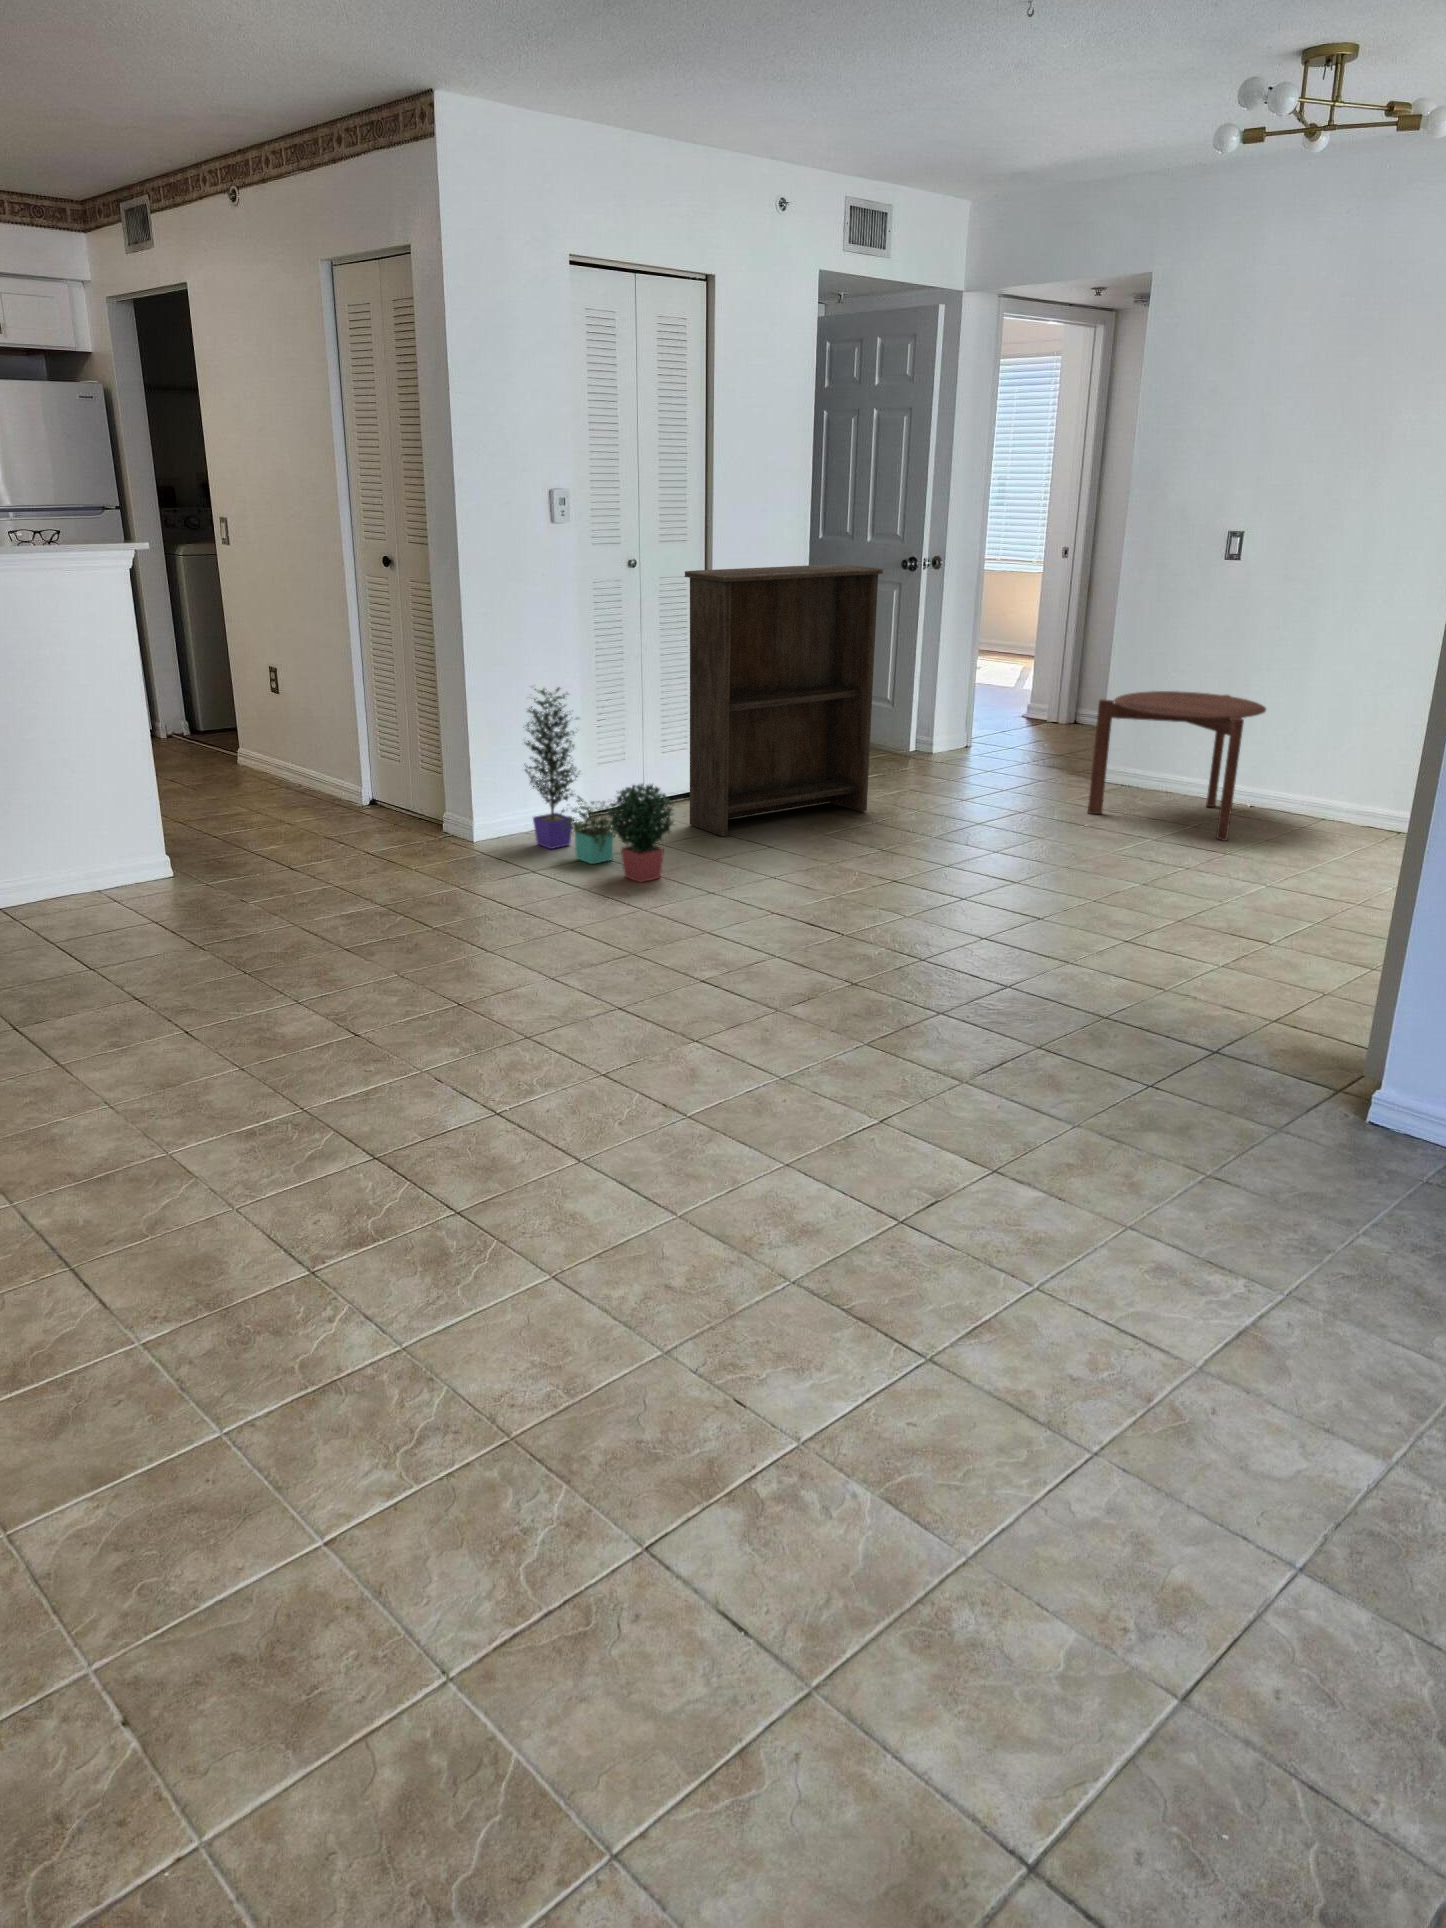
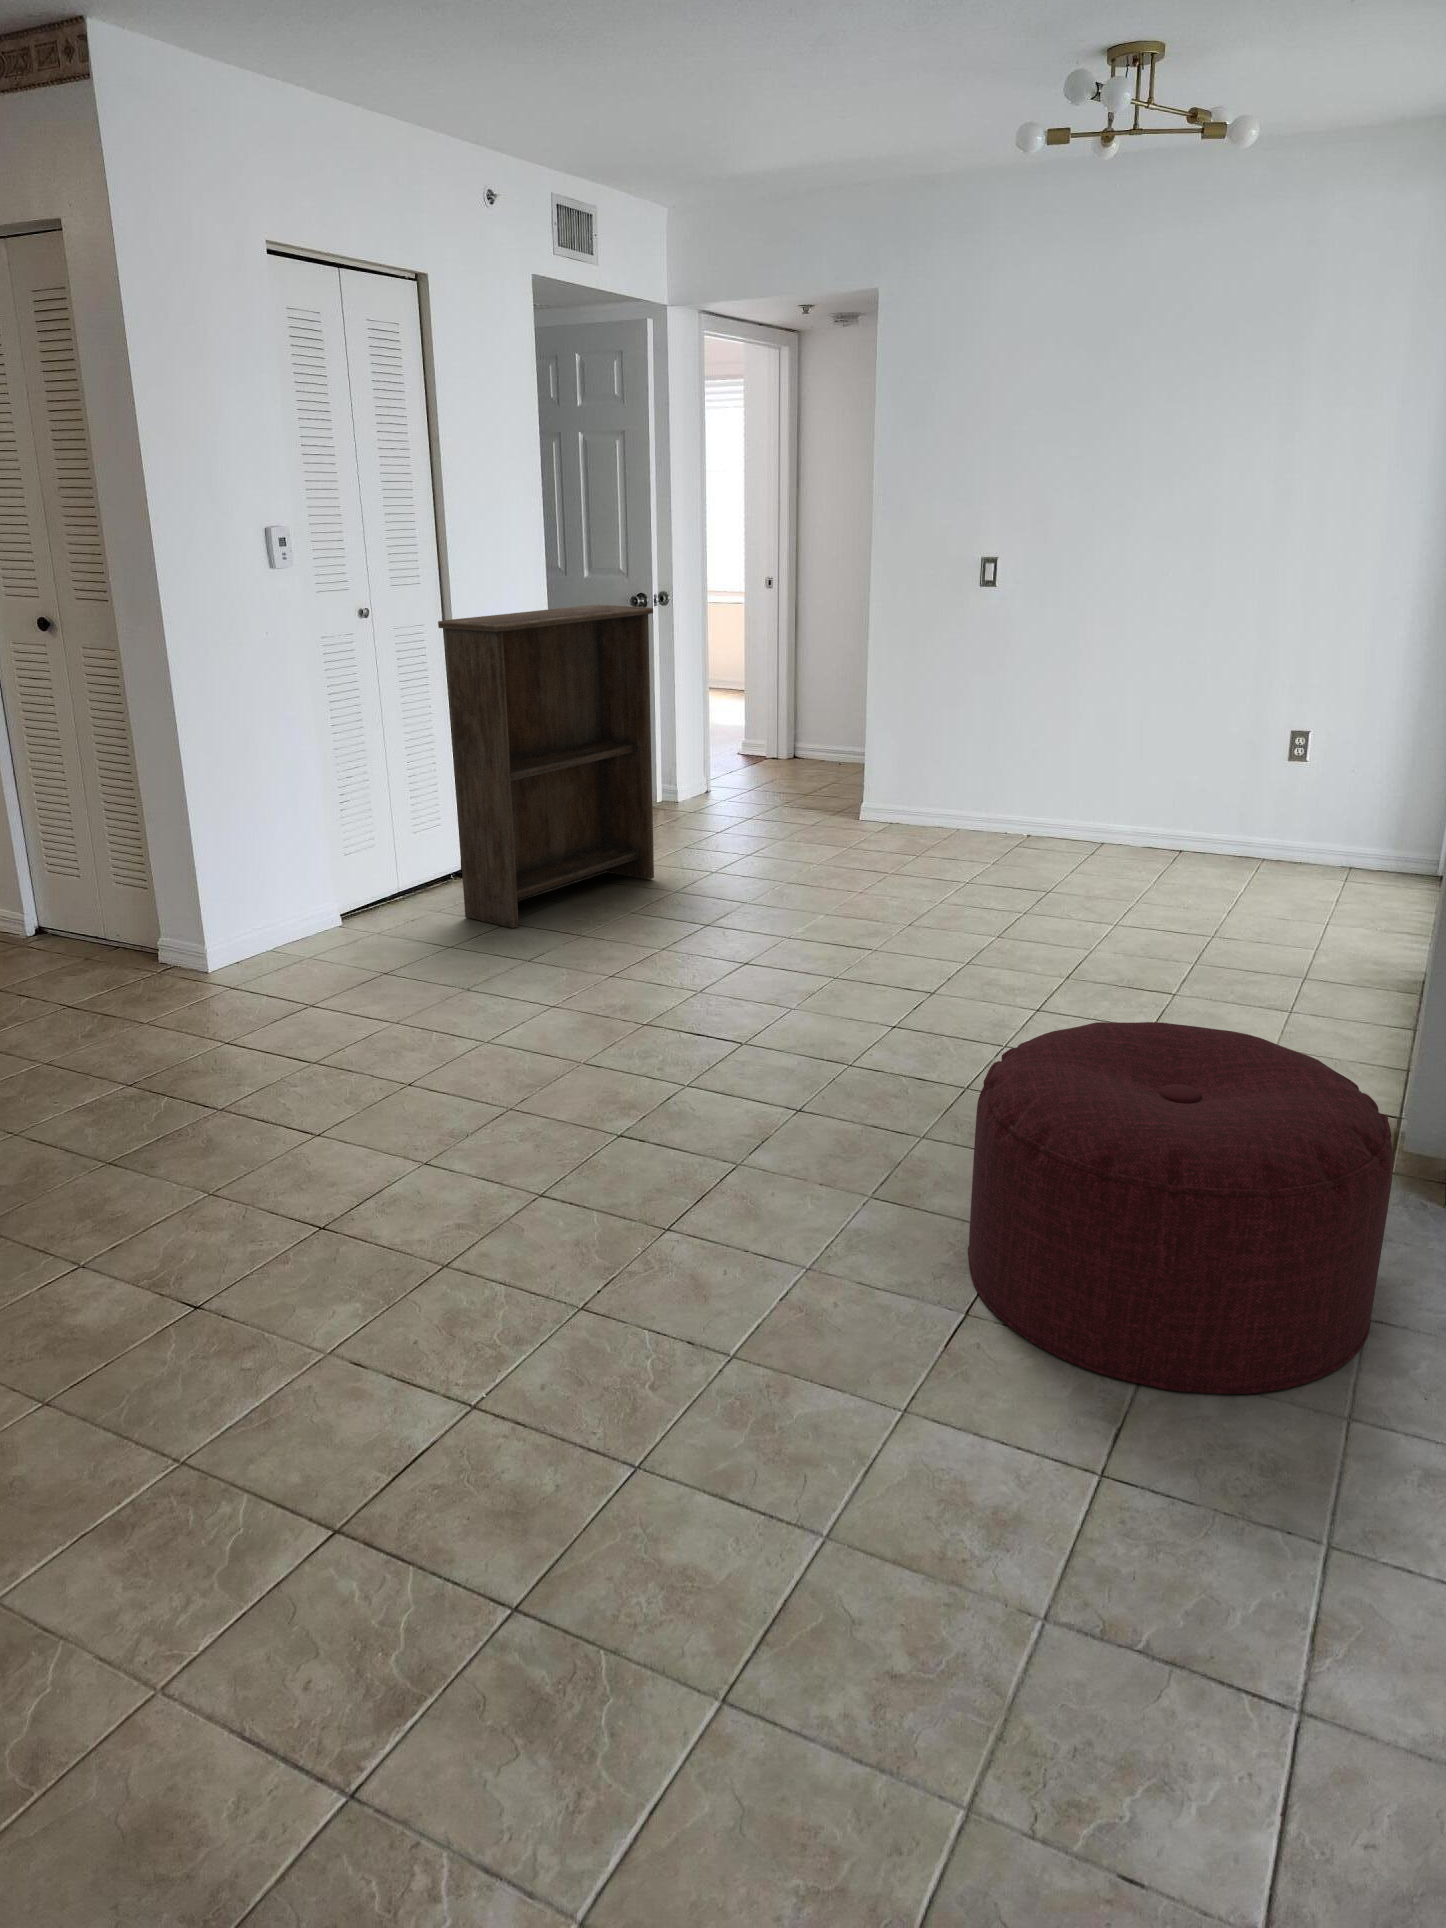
potted plant: present [524,687,674,883] -> none [263,770,487,1001]
side table: present [1088,691,1266,841] -> none [879,721,1050,873]
ottoman: none [904,930,1259,1229] -> present [968,1022,1394,1394]

